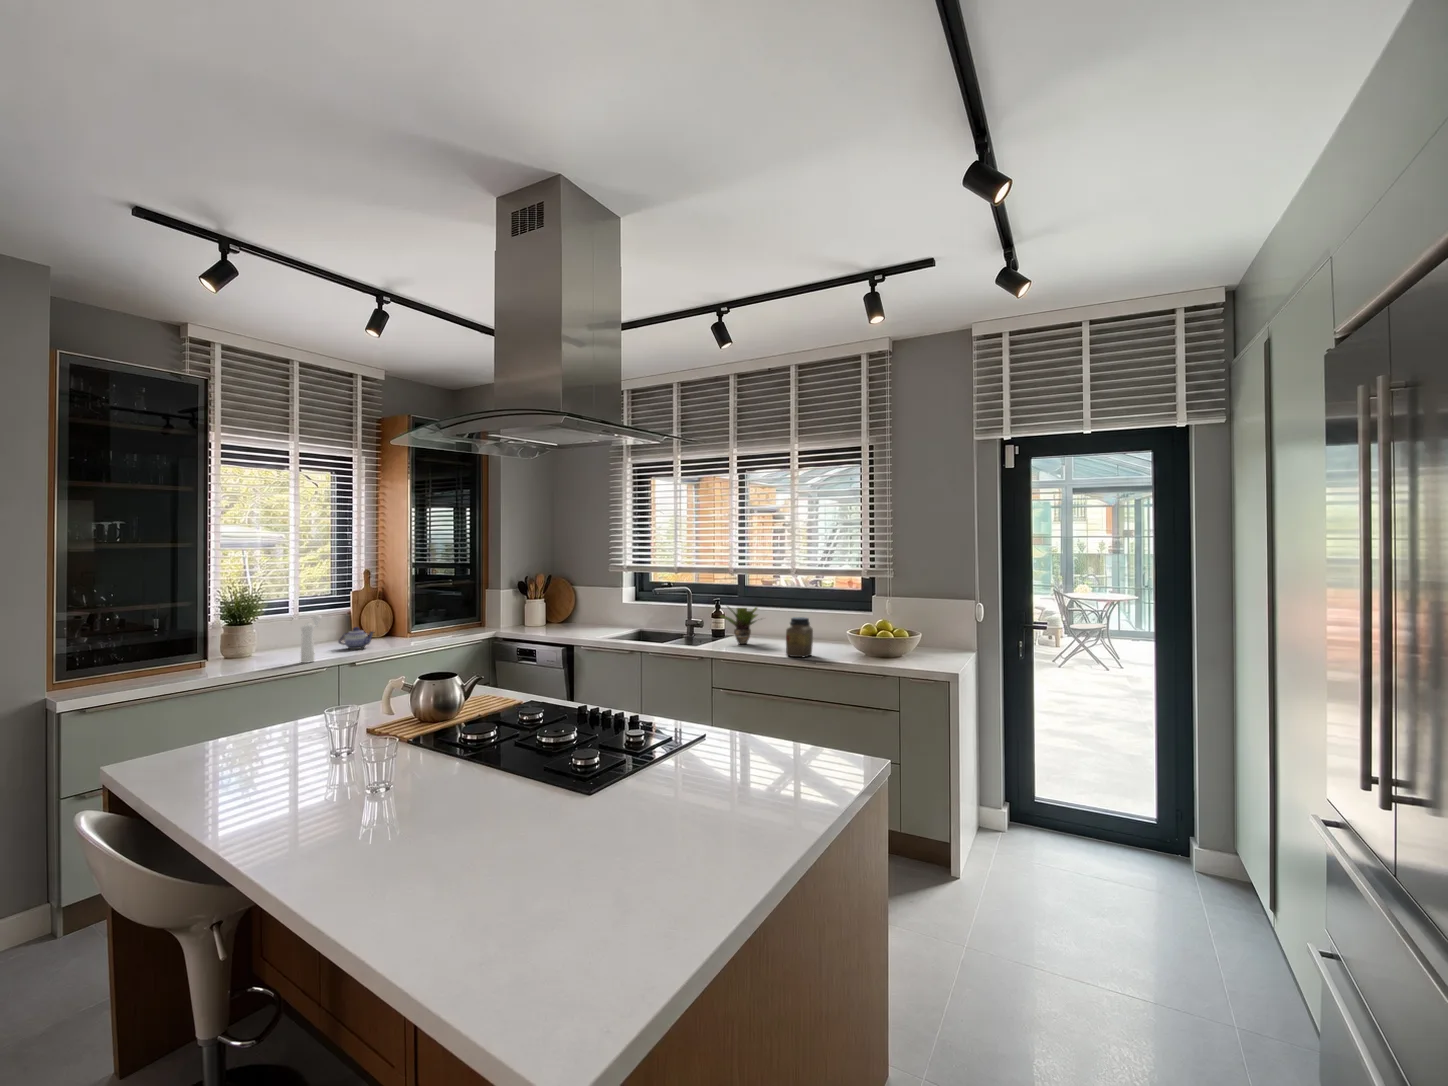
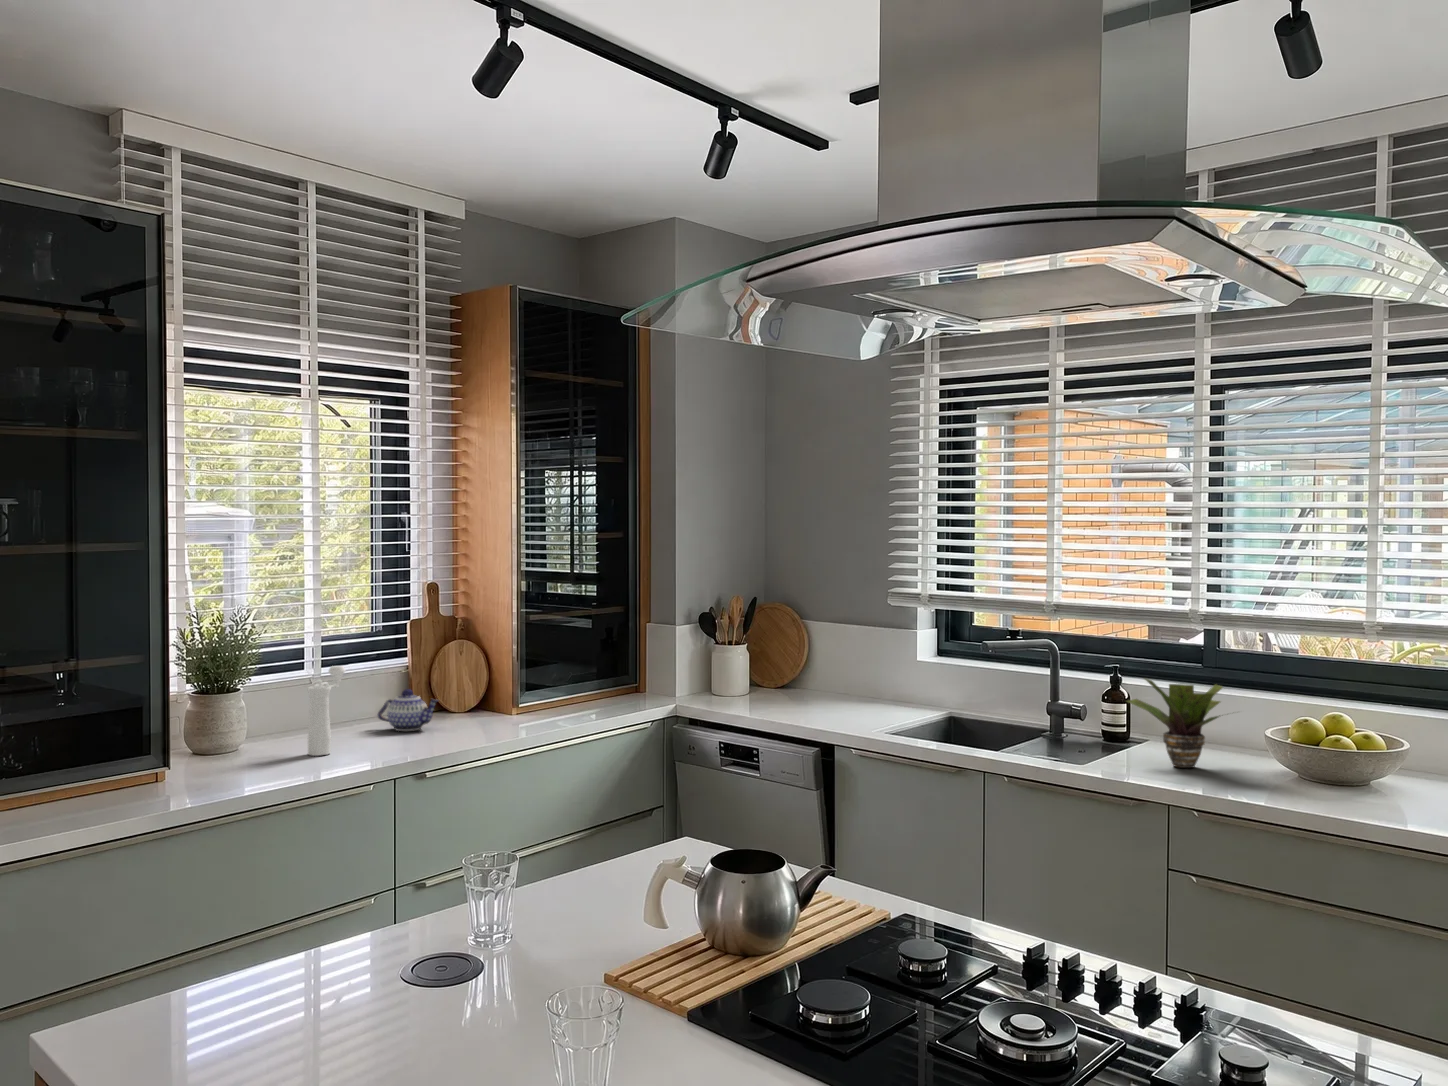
jar: present [786,617,813,657] -> none [1304,717,1374,816]

